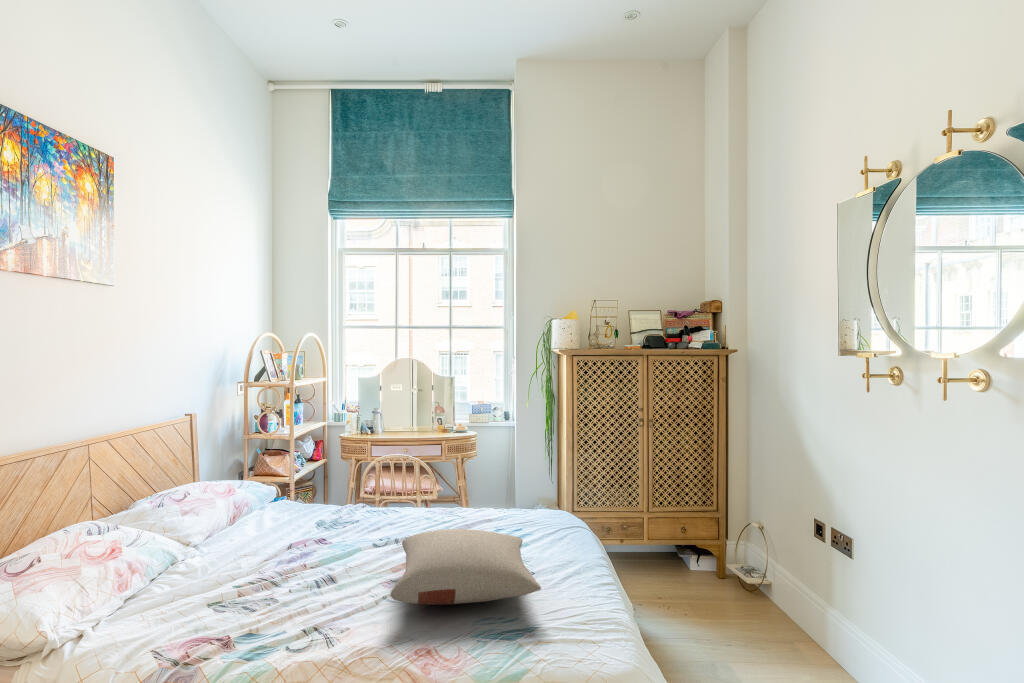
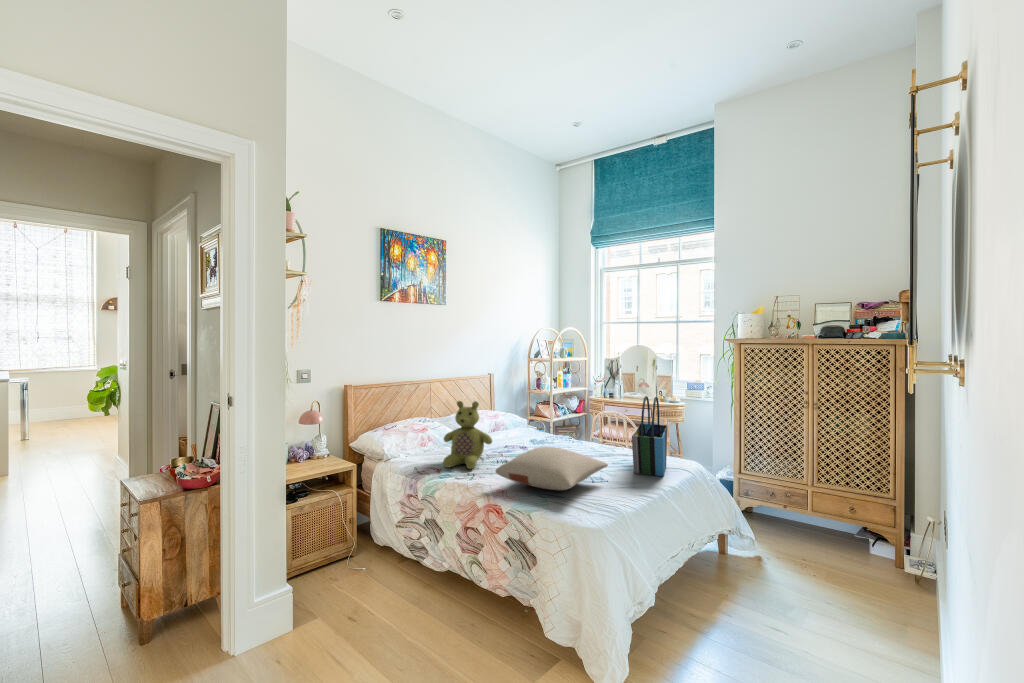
tote bag: none [504,430,574,543] -> present [632,396,667,476]
stuffed bear: none [208,471,313,612] -> present [443,401,492,469]

